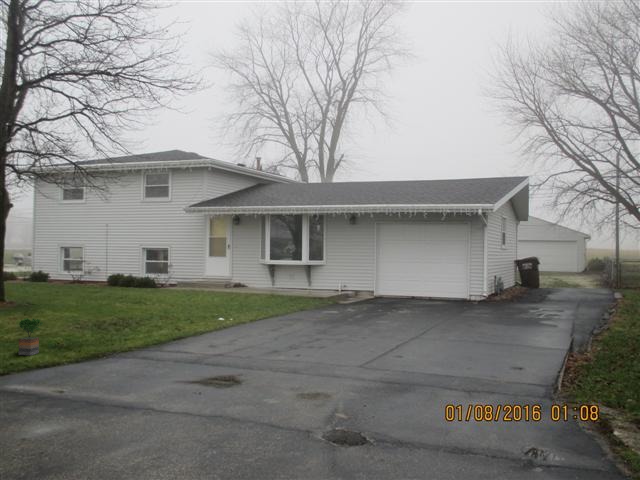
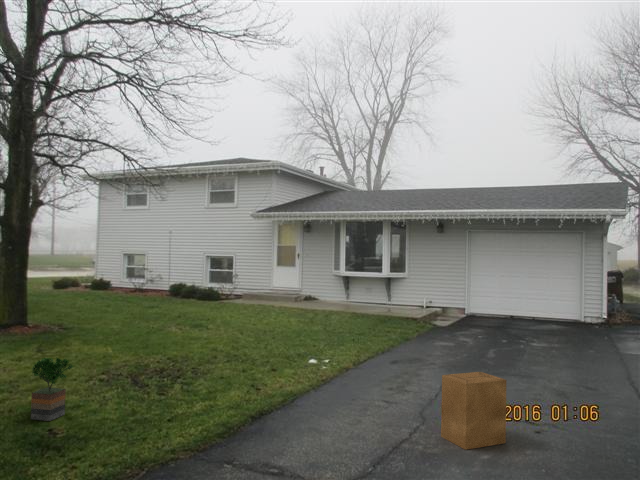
cardboard box: none [266,320,301,362] -> present [441,372,506,450]

